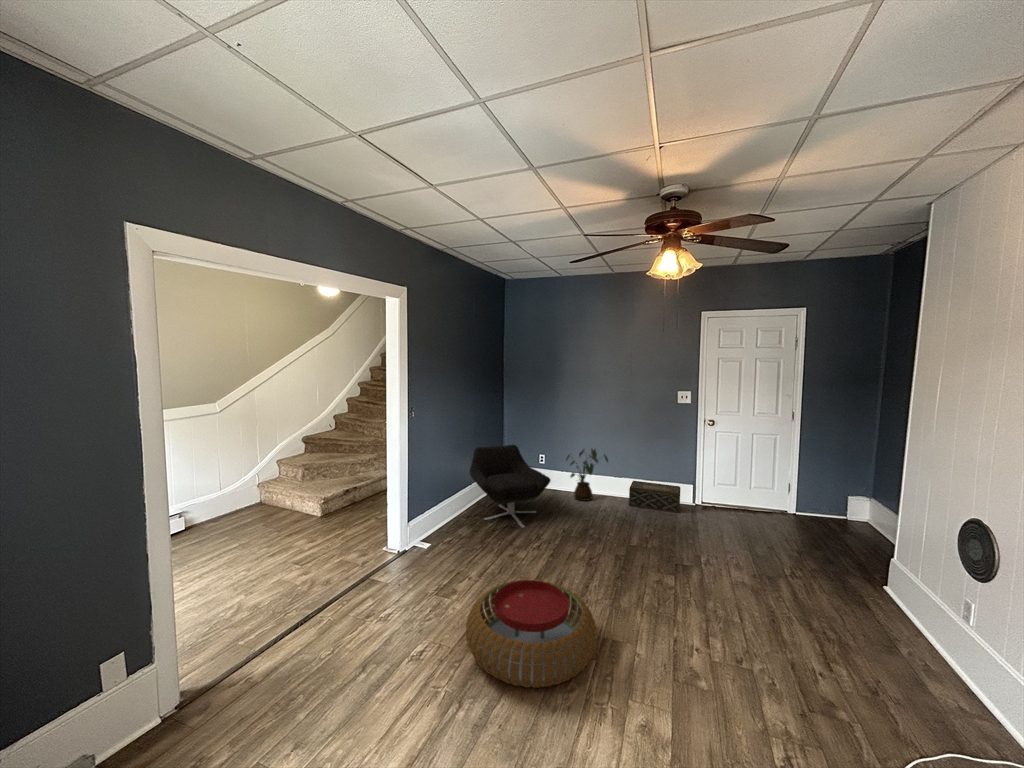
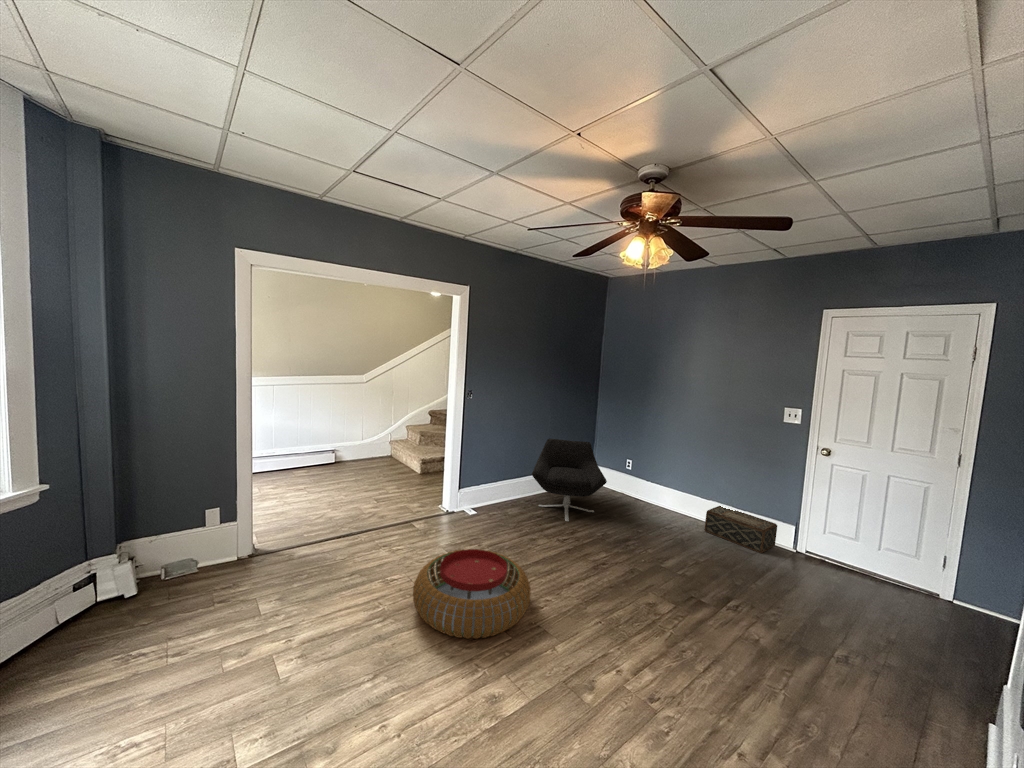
house plant: present [566,449,608,501] -> none [640,458,690,515]

